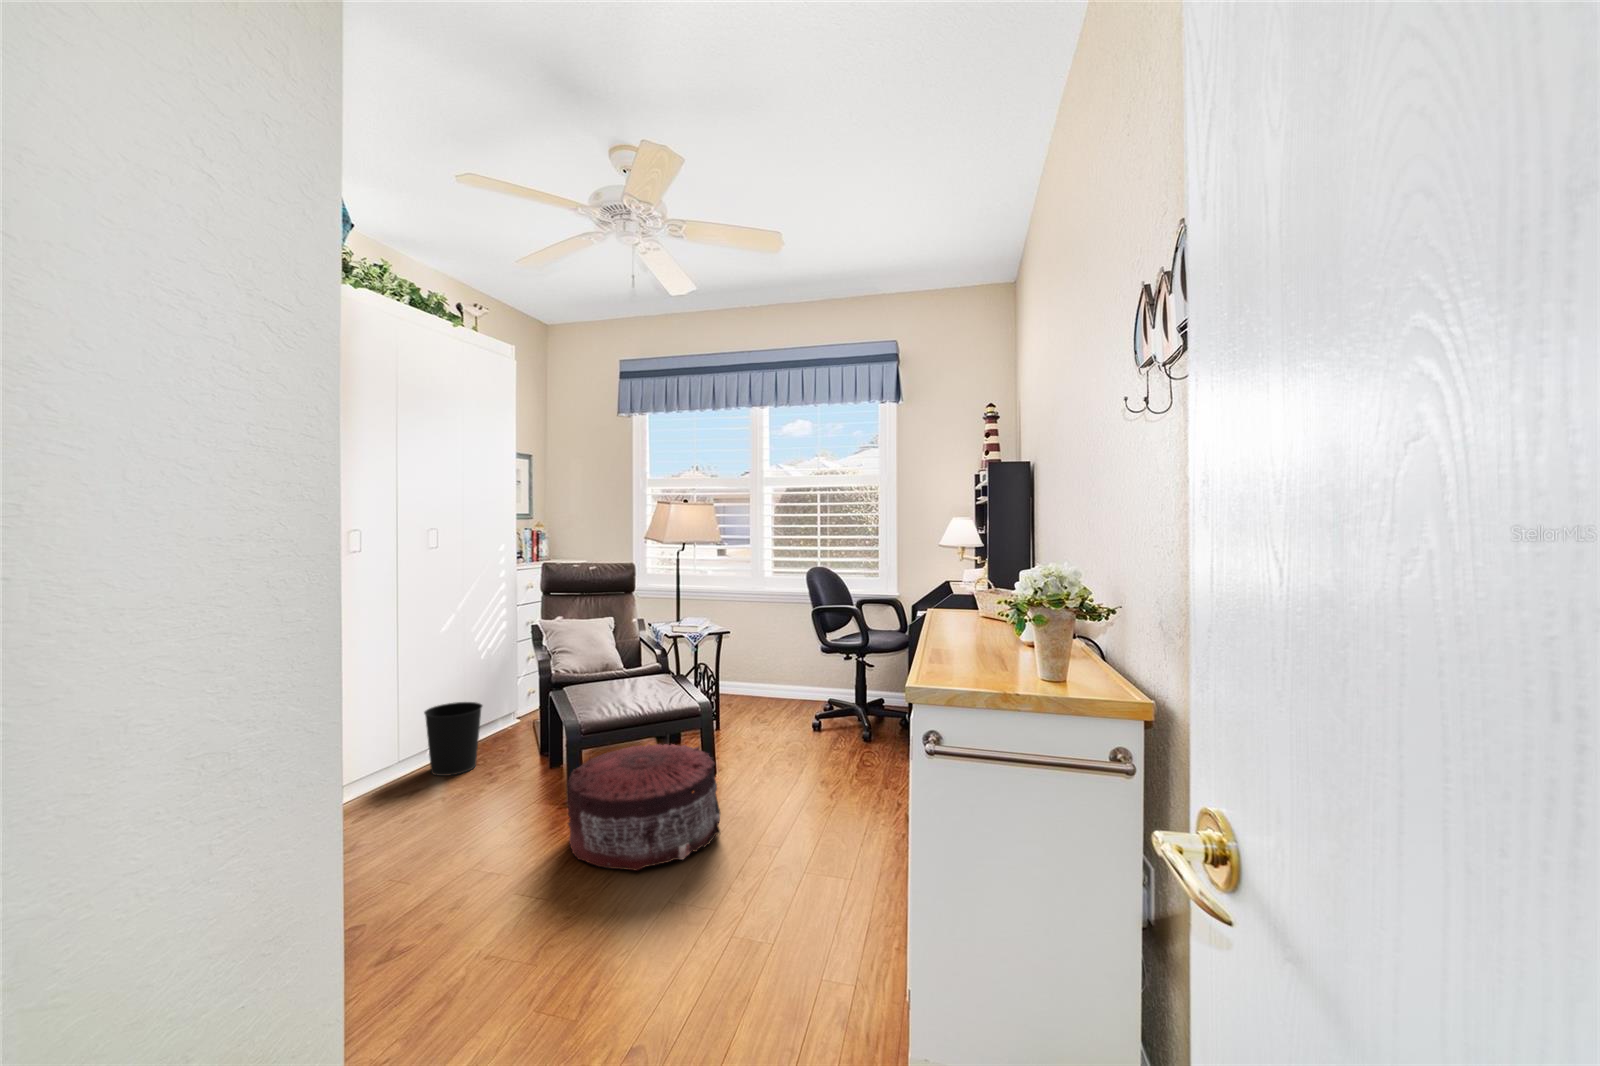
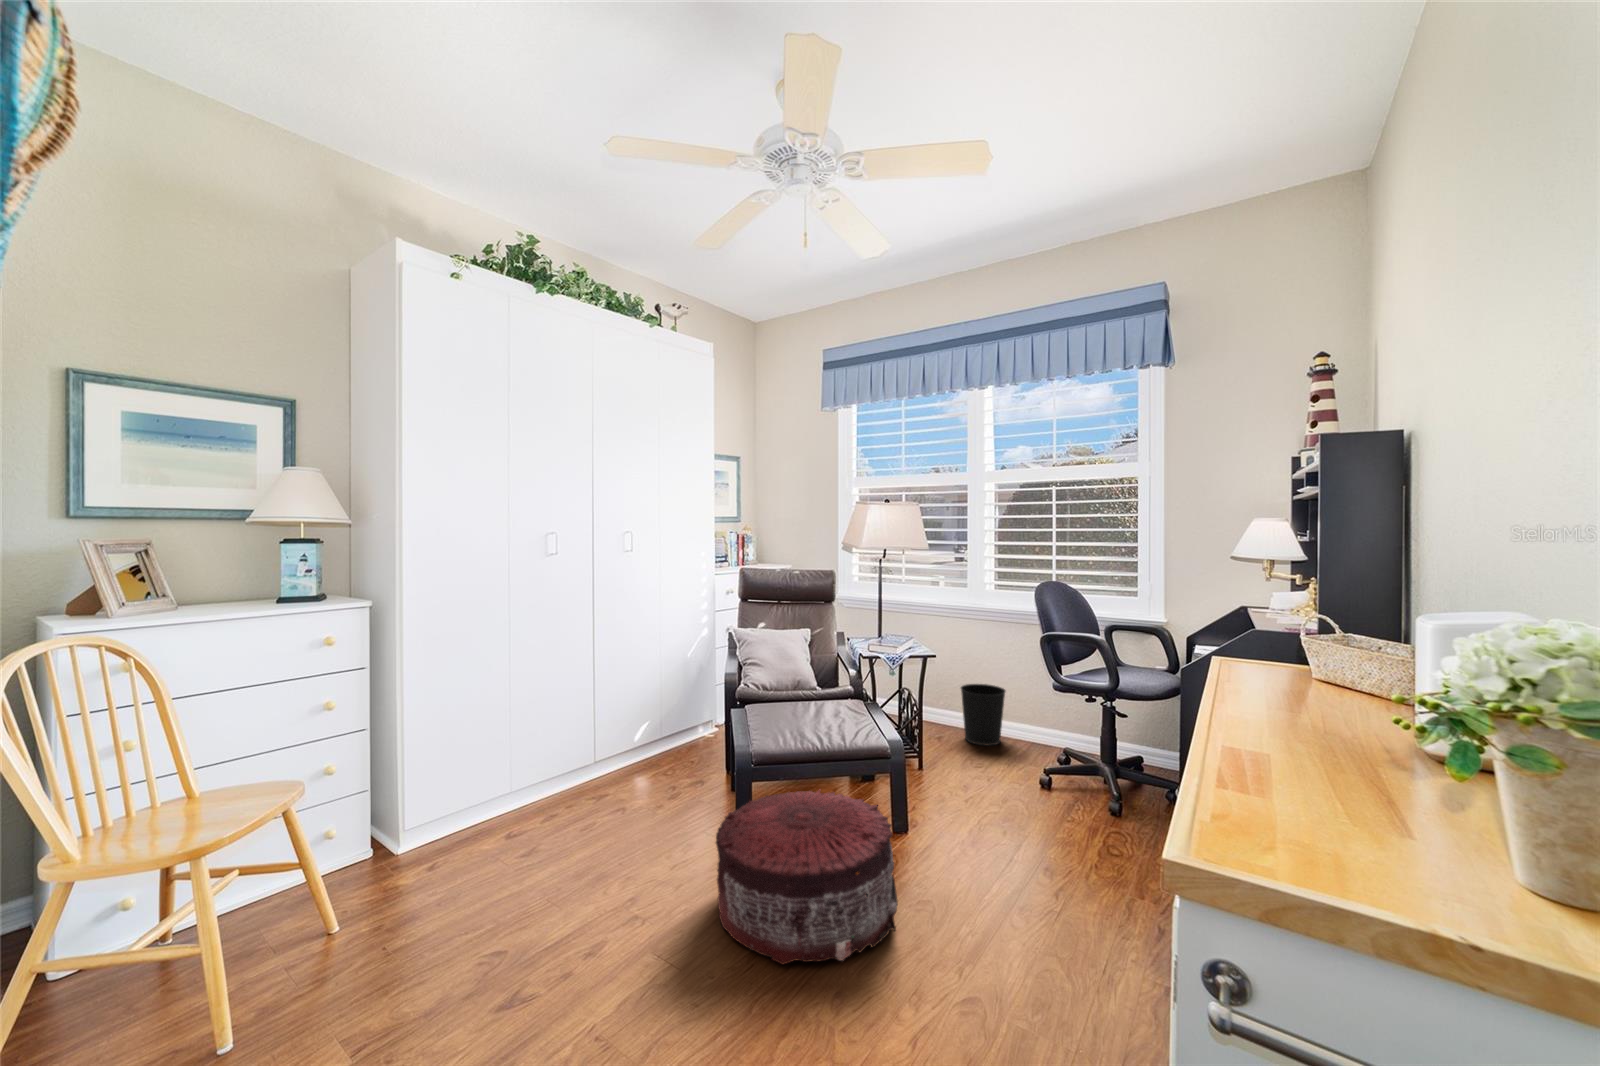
wastebasket: present [424,702,482,776] -> present [961,684,1006,746]

